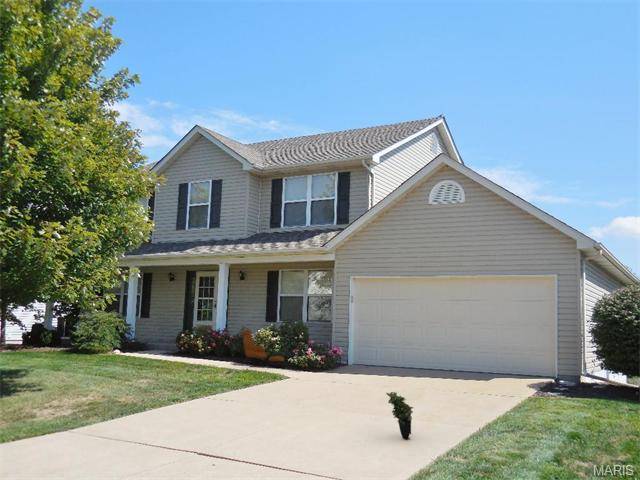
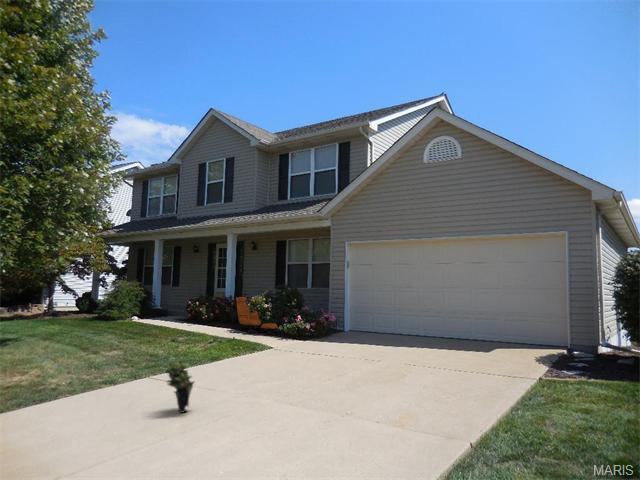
potted plant: present [386,392,413,440] -> present [165,359,194,413]

